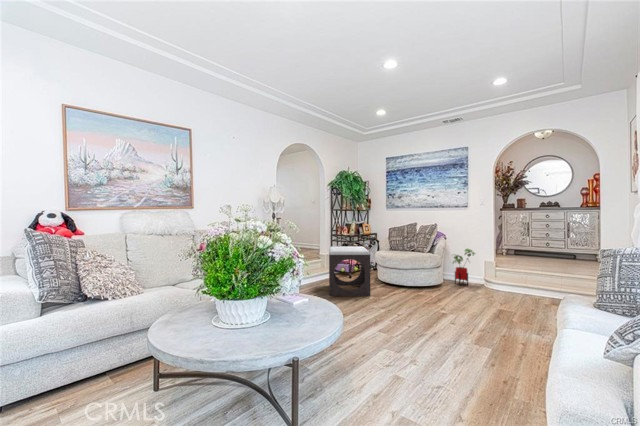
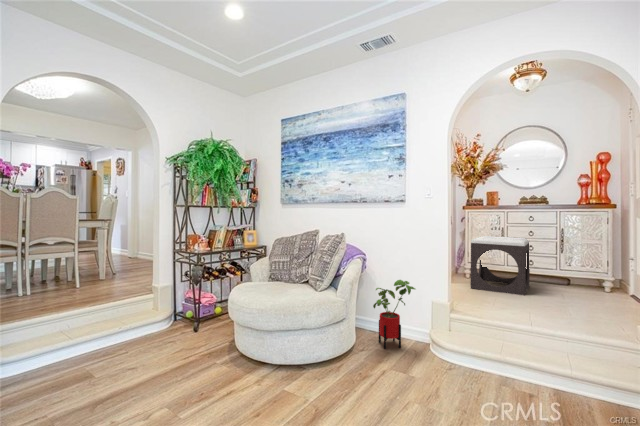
footstool: present [329,246,370,296] -> present [471,236,530,295]

